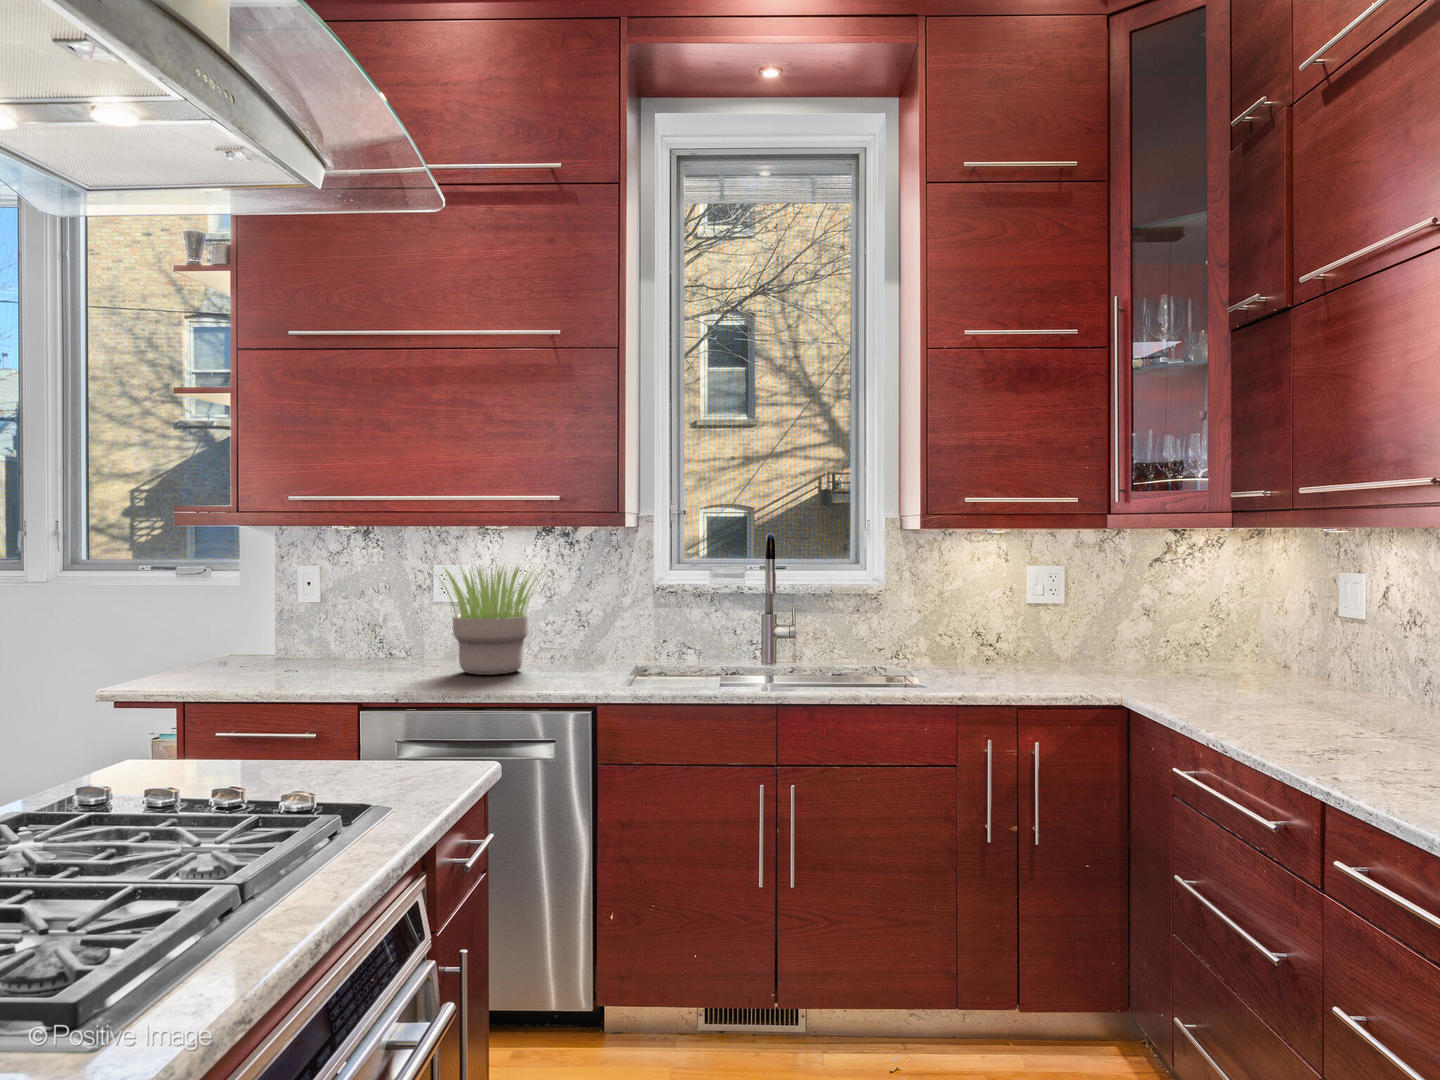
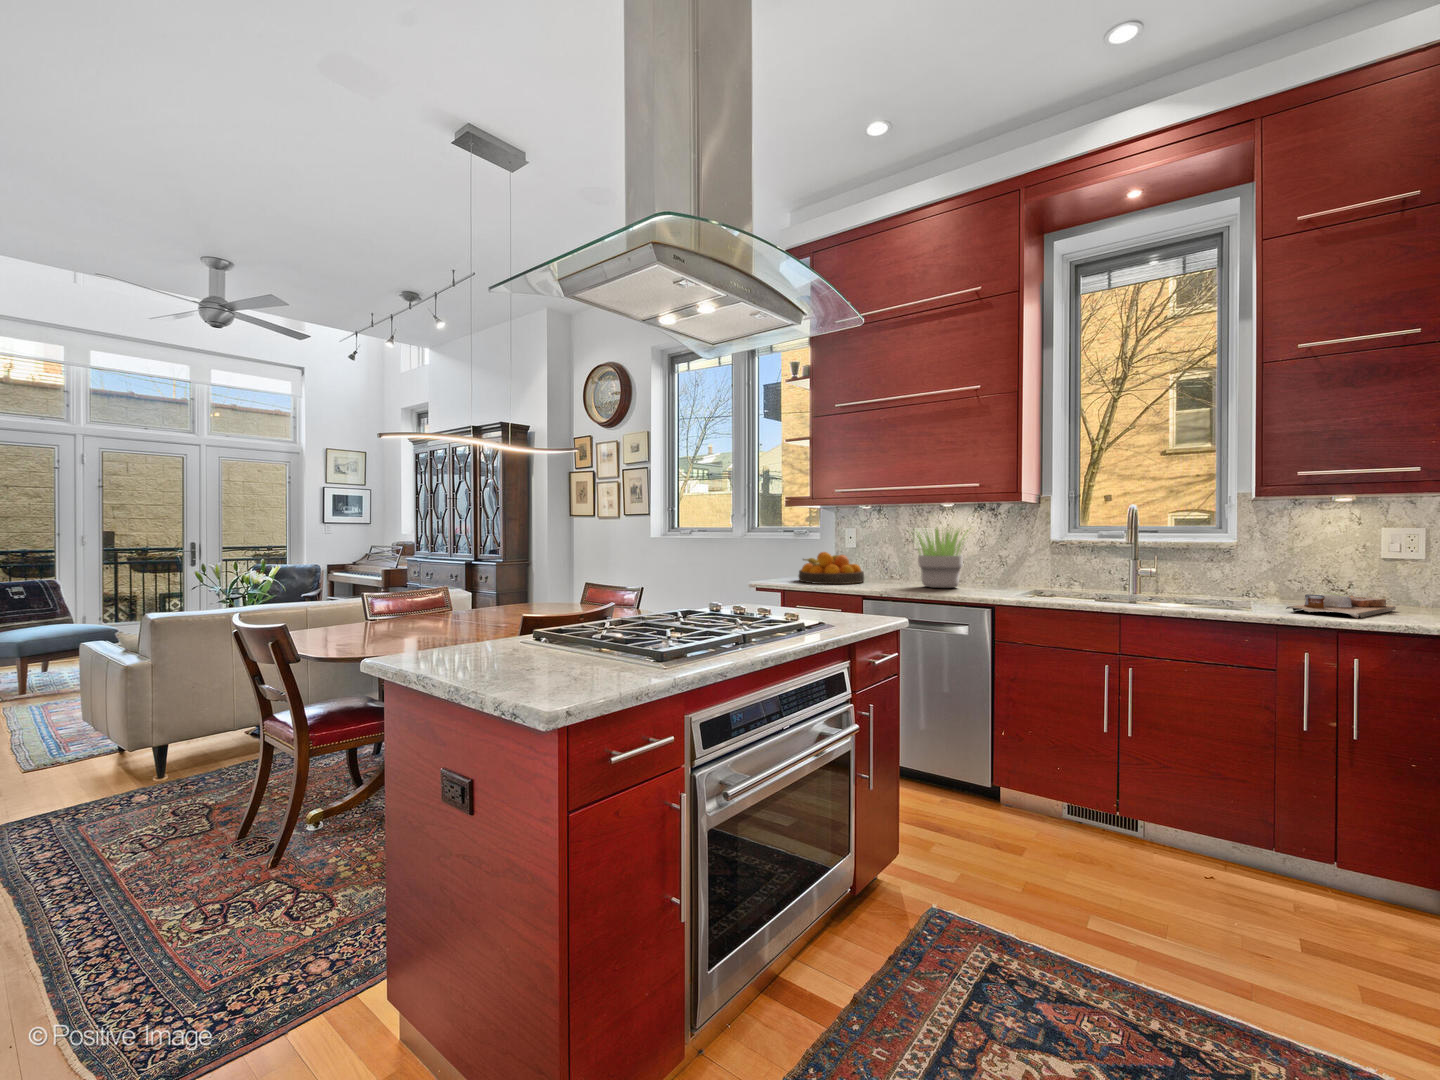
fruit bowl: none [207,614,347,682] -> present [799,552,864,584]
cutting board: none [959,651,1044,688] -> present [1286,593,1396,619]

